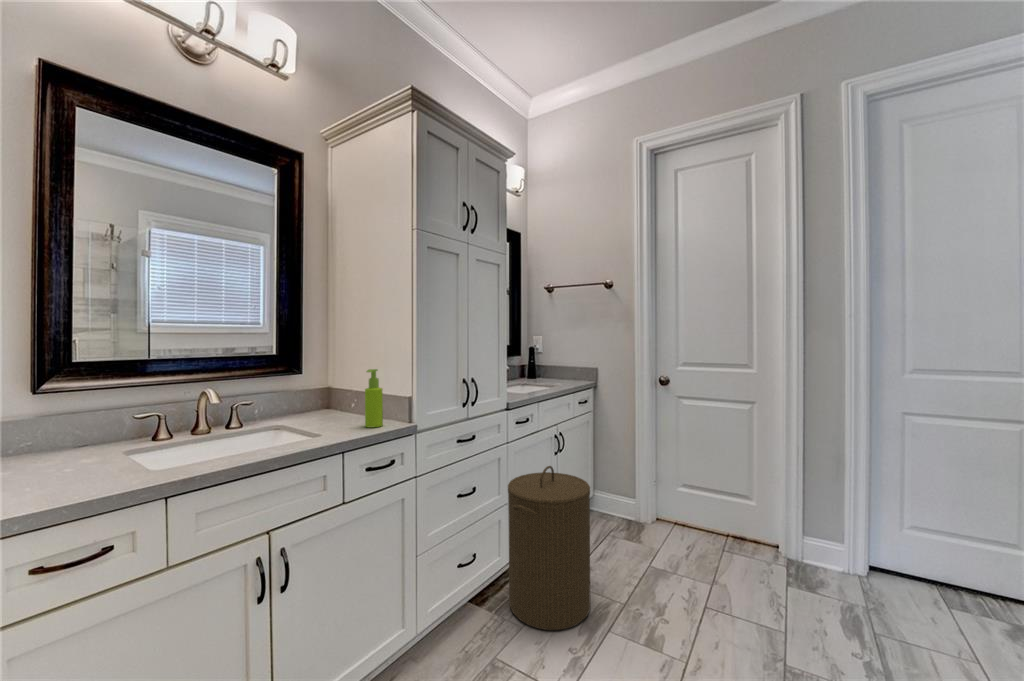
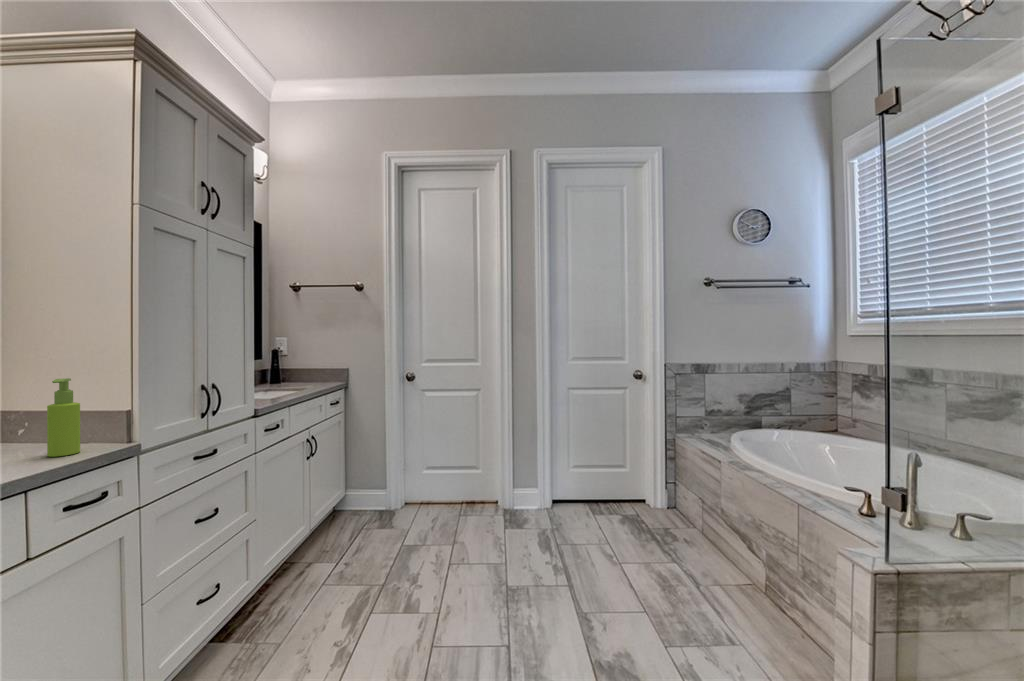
laundry hamper: present [508,466,591,630] -> none [259,469,353,639]

